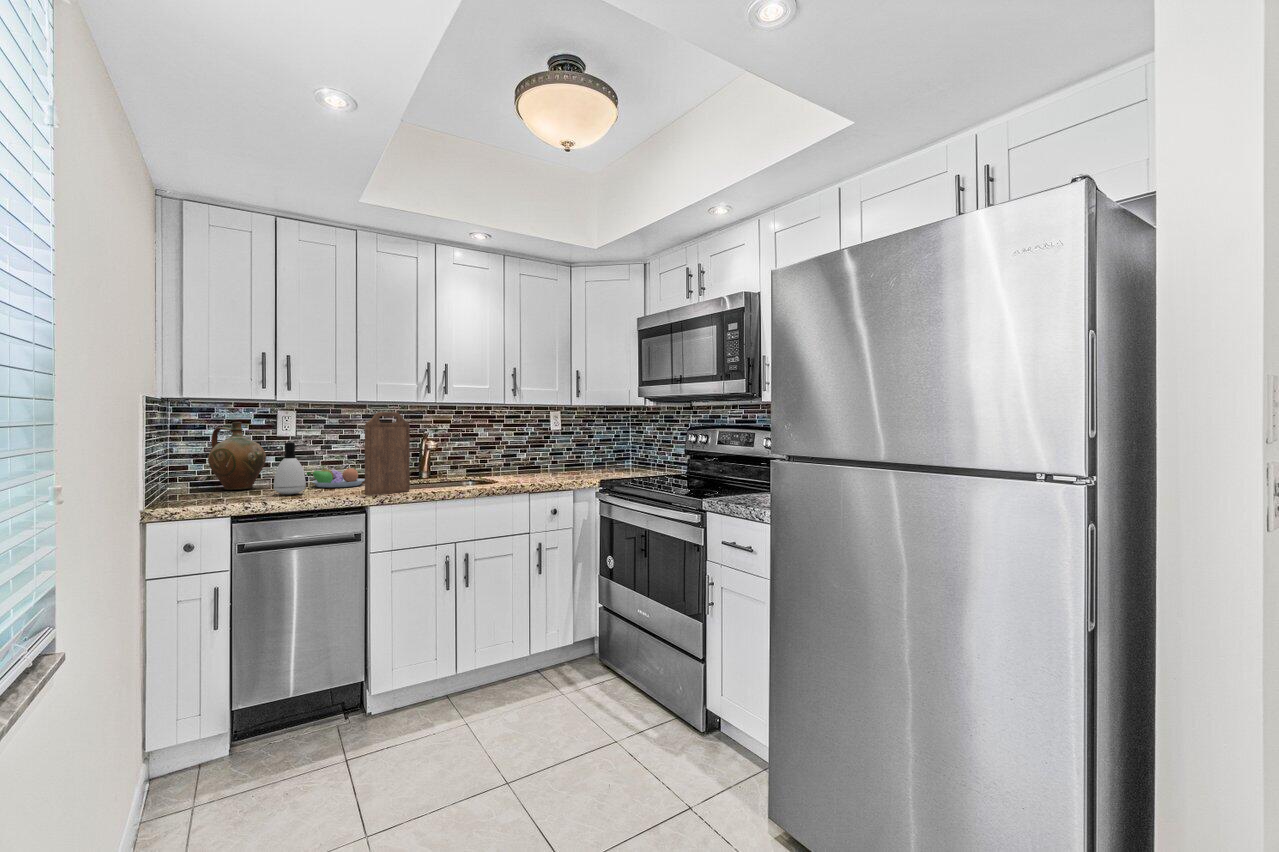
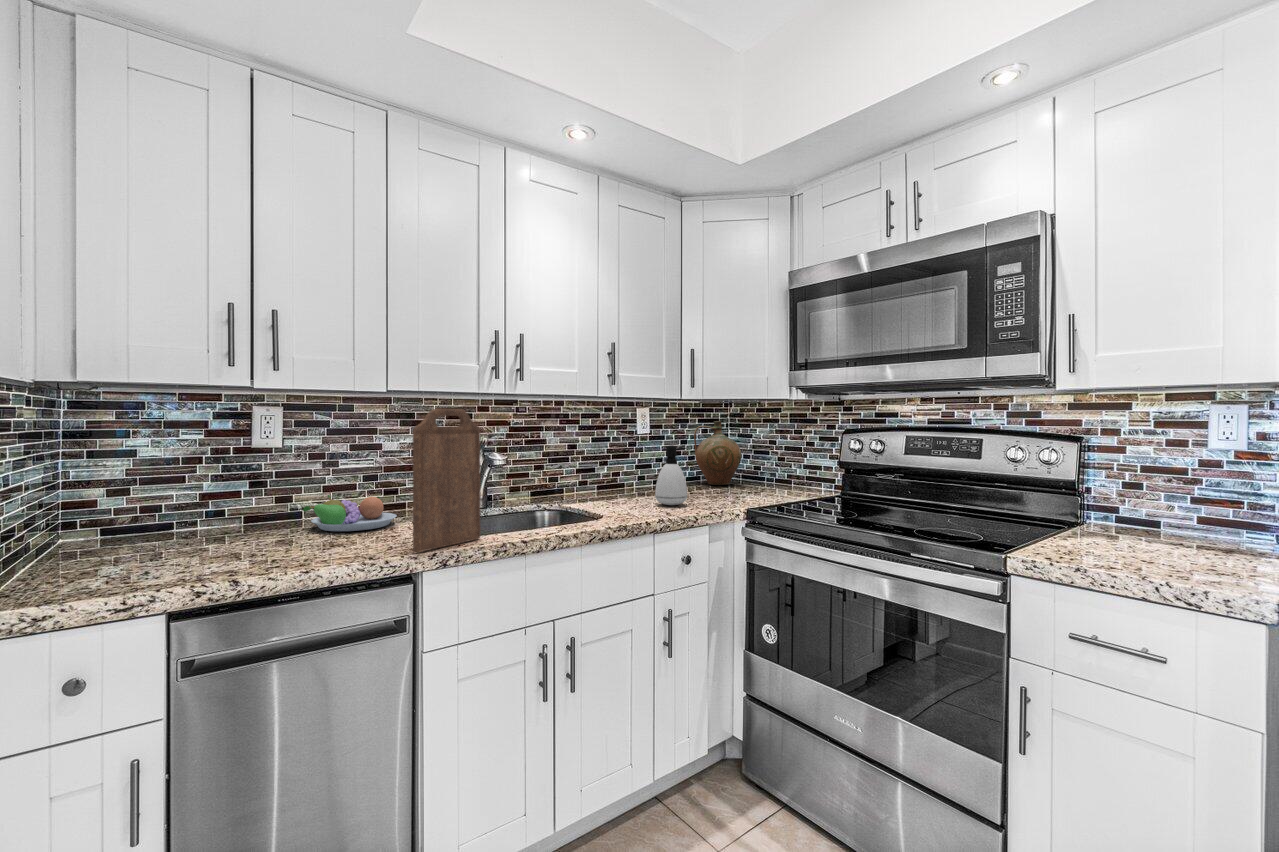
ceramic jug: present [208,422,266,490] -> present [694,421,742,485]
soap dispenser: present [274,442,307,494] -> present [655,446,687,505]

